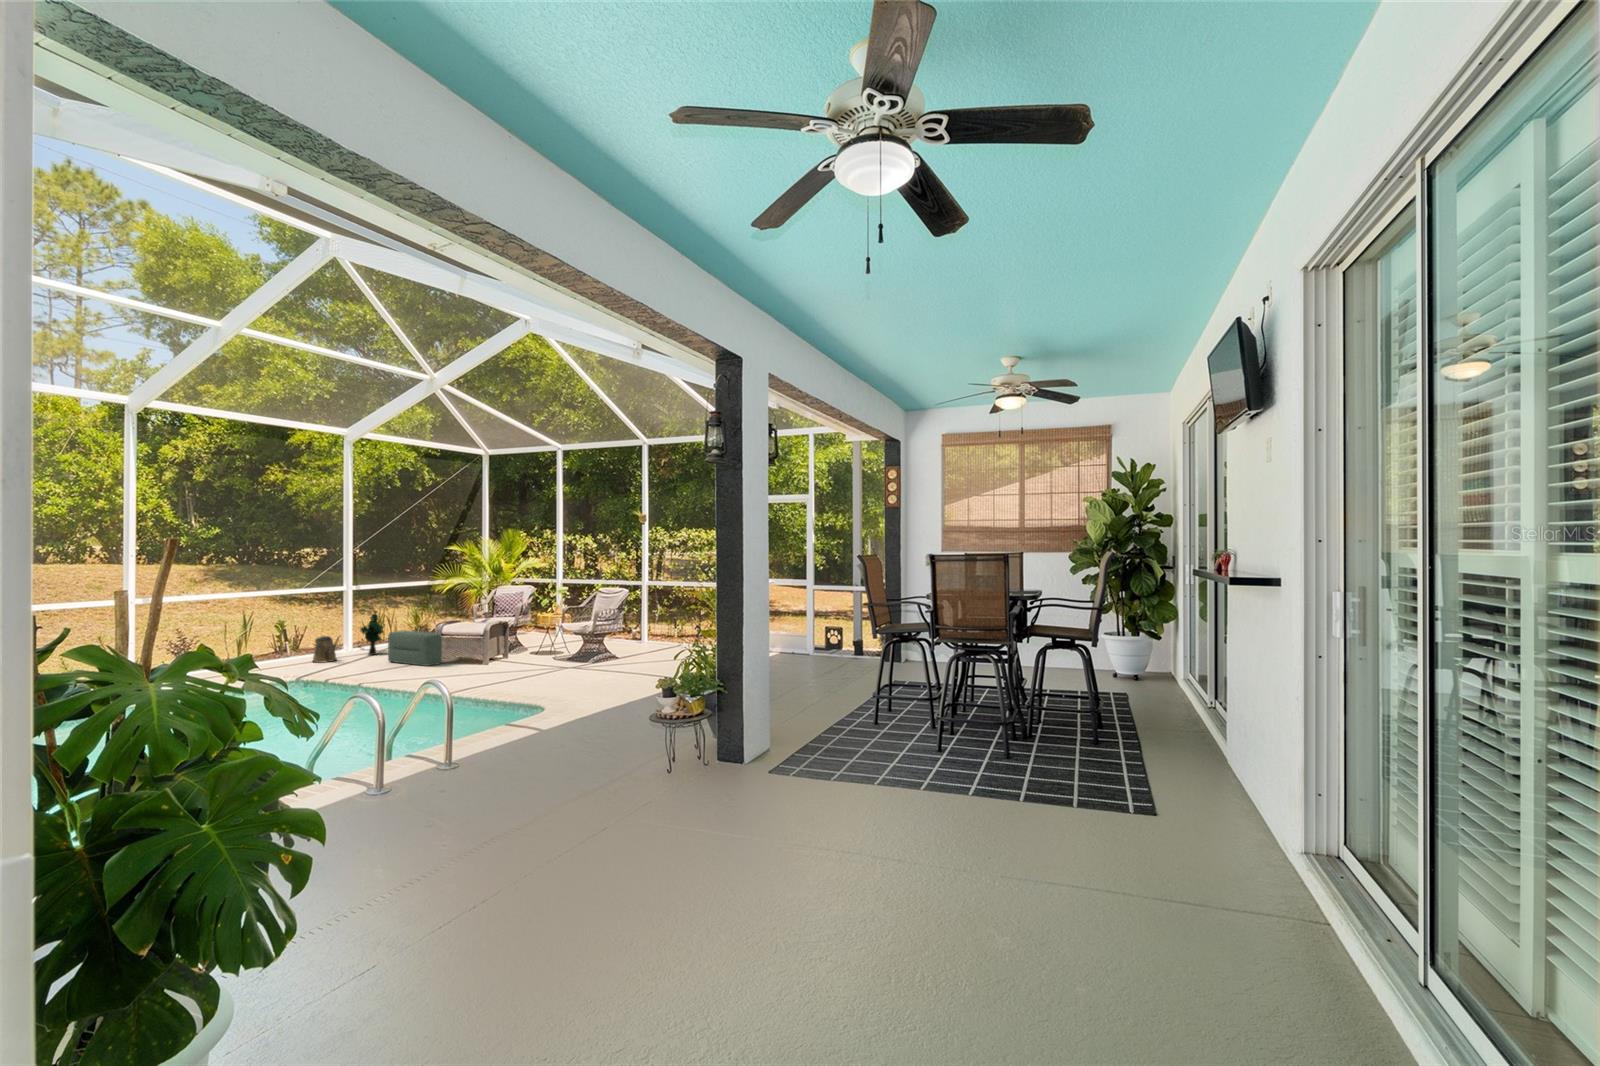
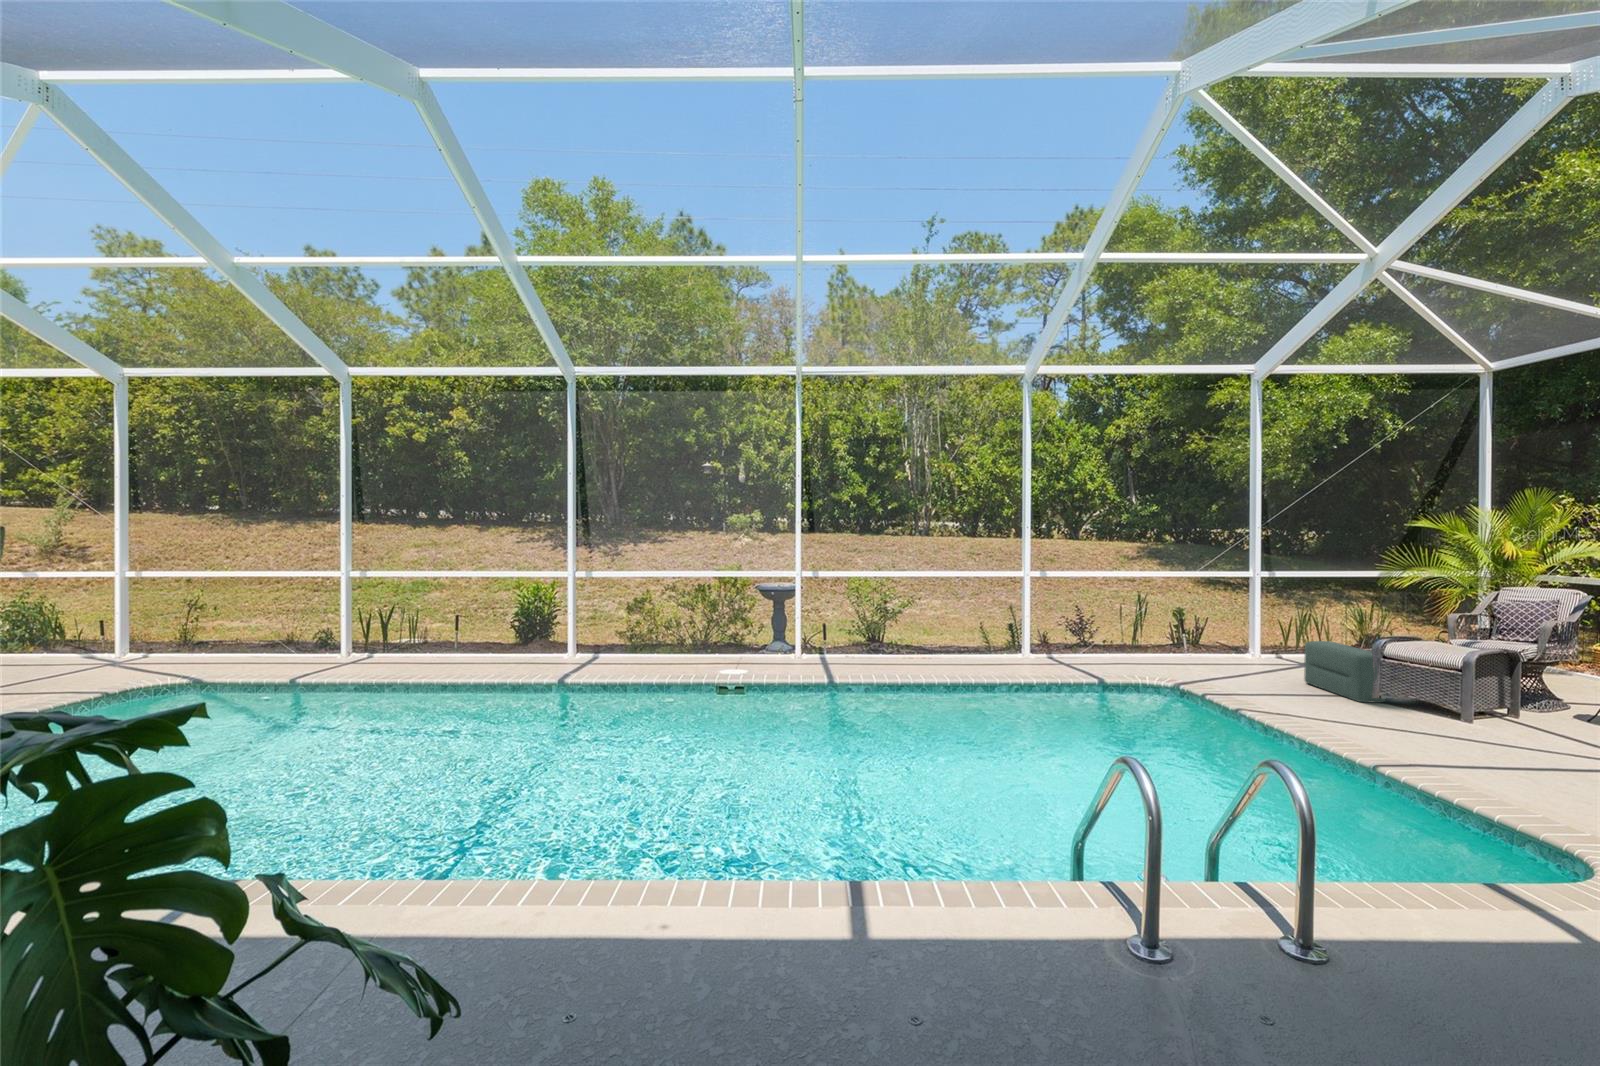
decorative plant: present [360,611,385,655] -> none [1272,607,1310,667]
watering can: present [313,636,339,663] -> none [1210,634,1242,668]

